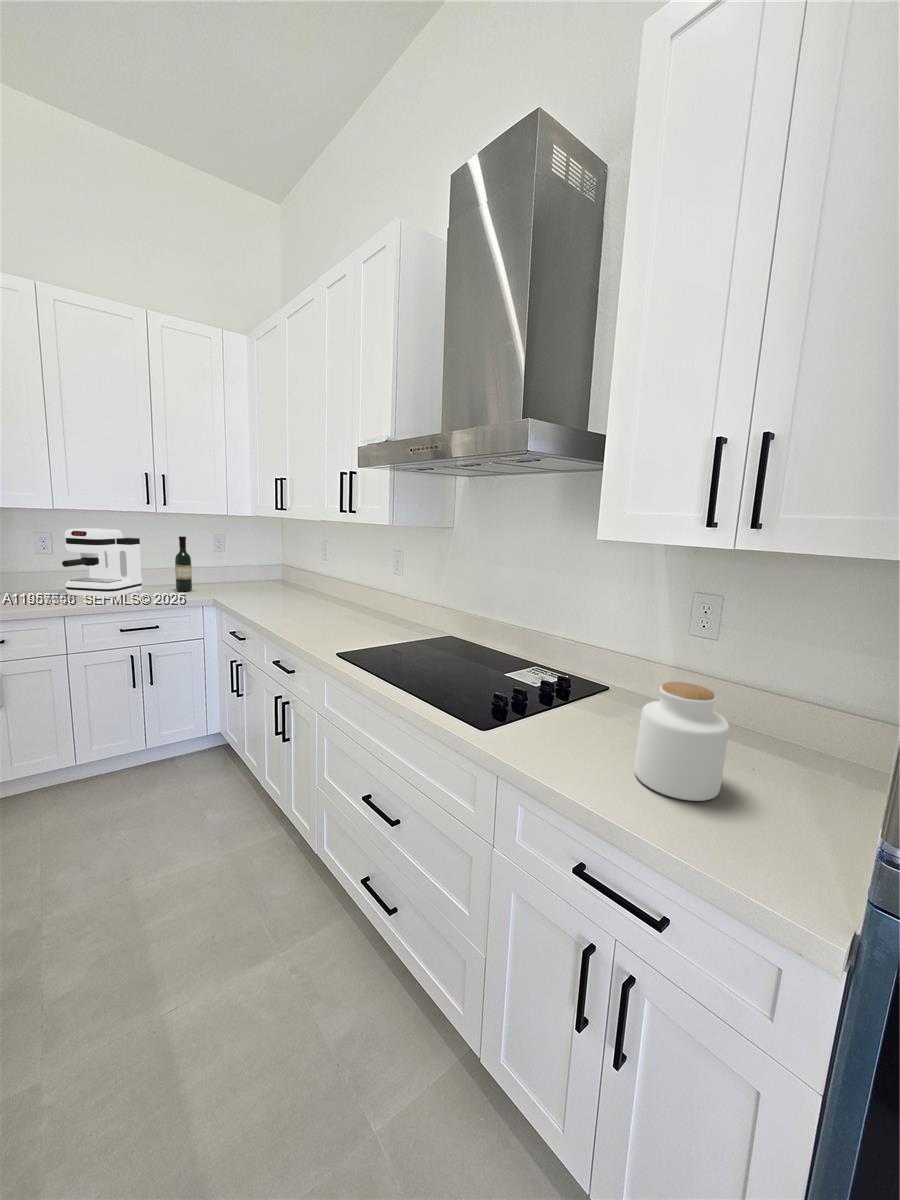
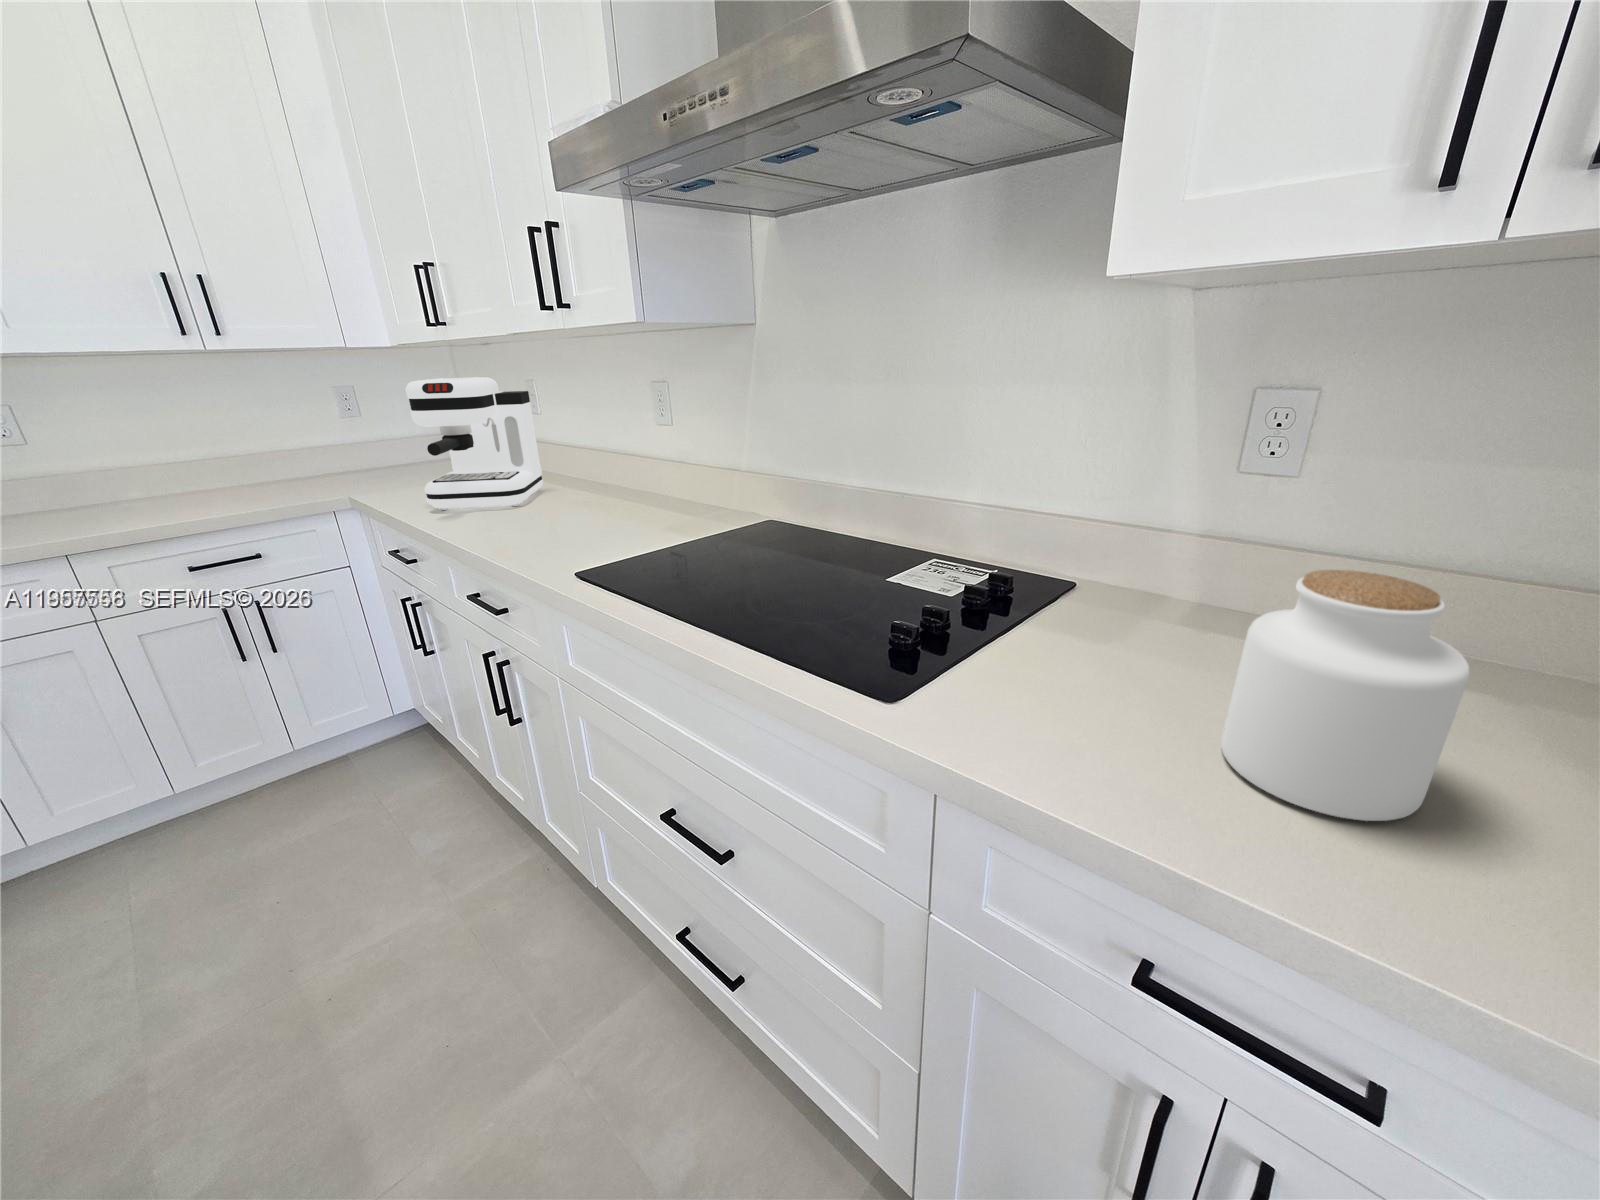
coffee maker: present [62,528,142,598] -> present [406,377,543,510]
wine bottle: present [175,536,192,591] -> none [264,392,312,490]

